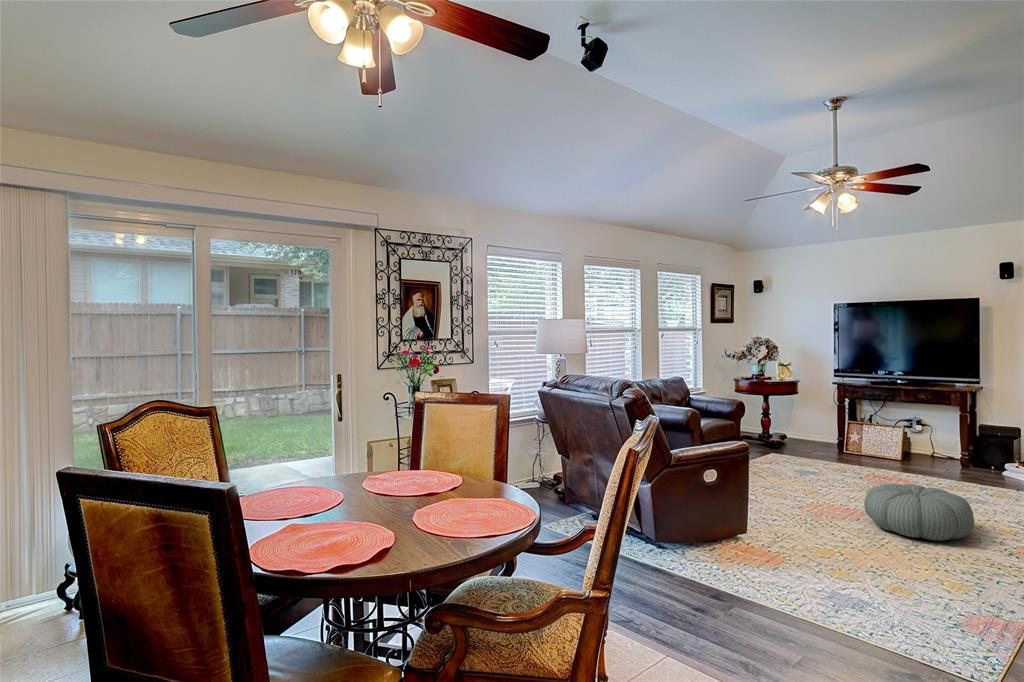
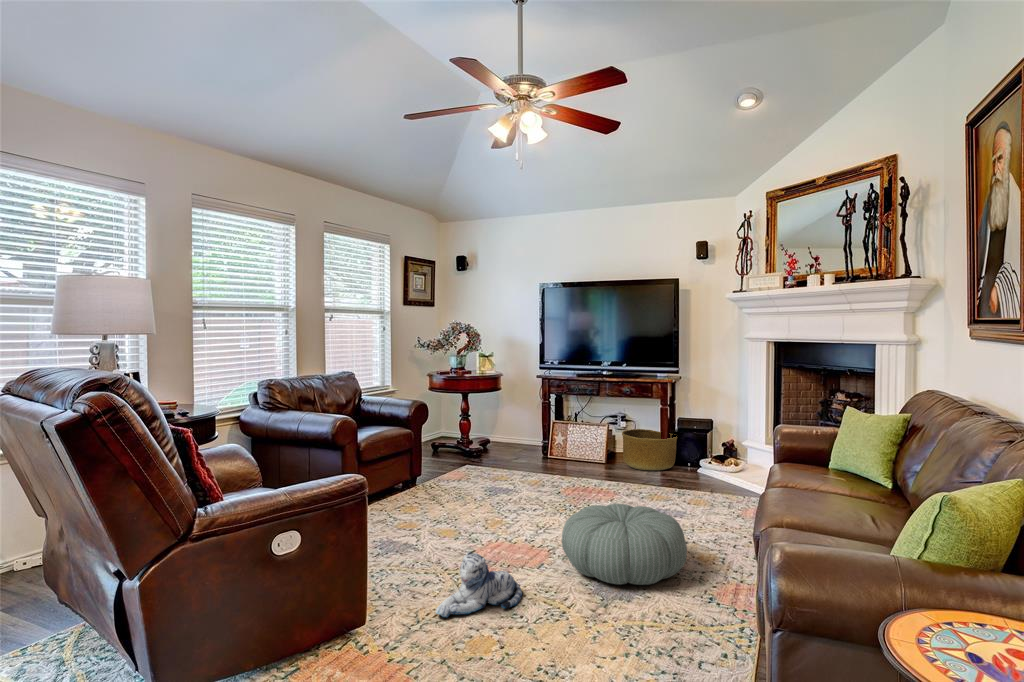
basket: none [918,433,980,470] -> present [622,429,677,471]
plush toy: none [776,499,836,538] -> present [436,552,522,618]

